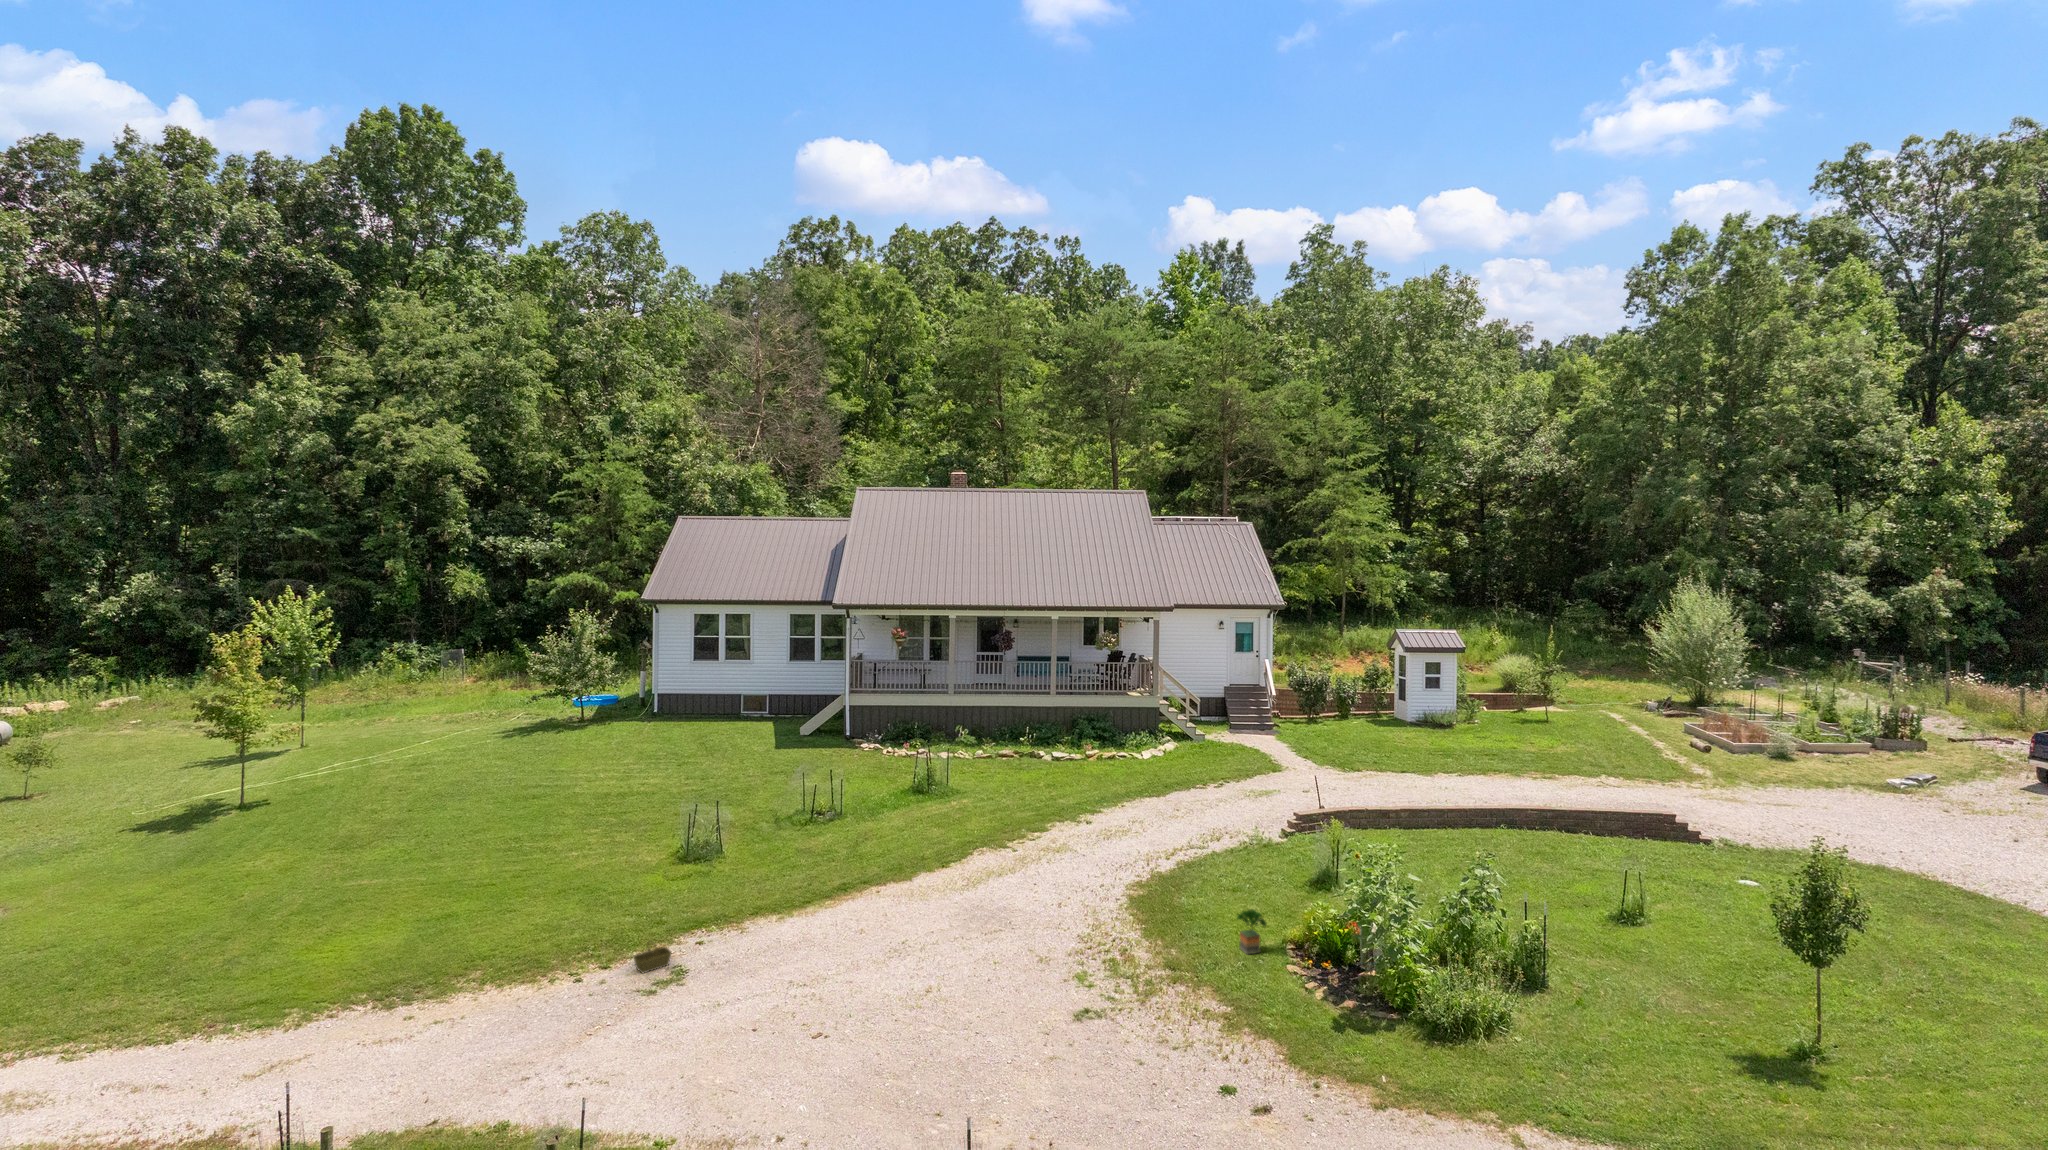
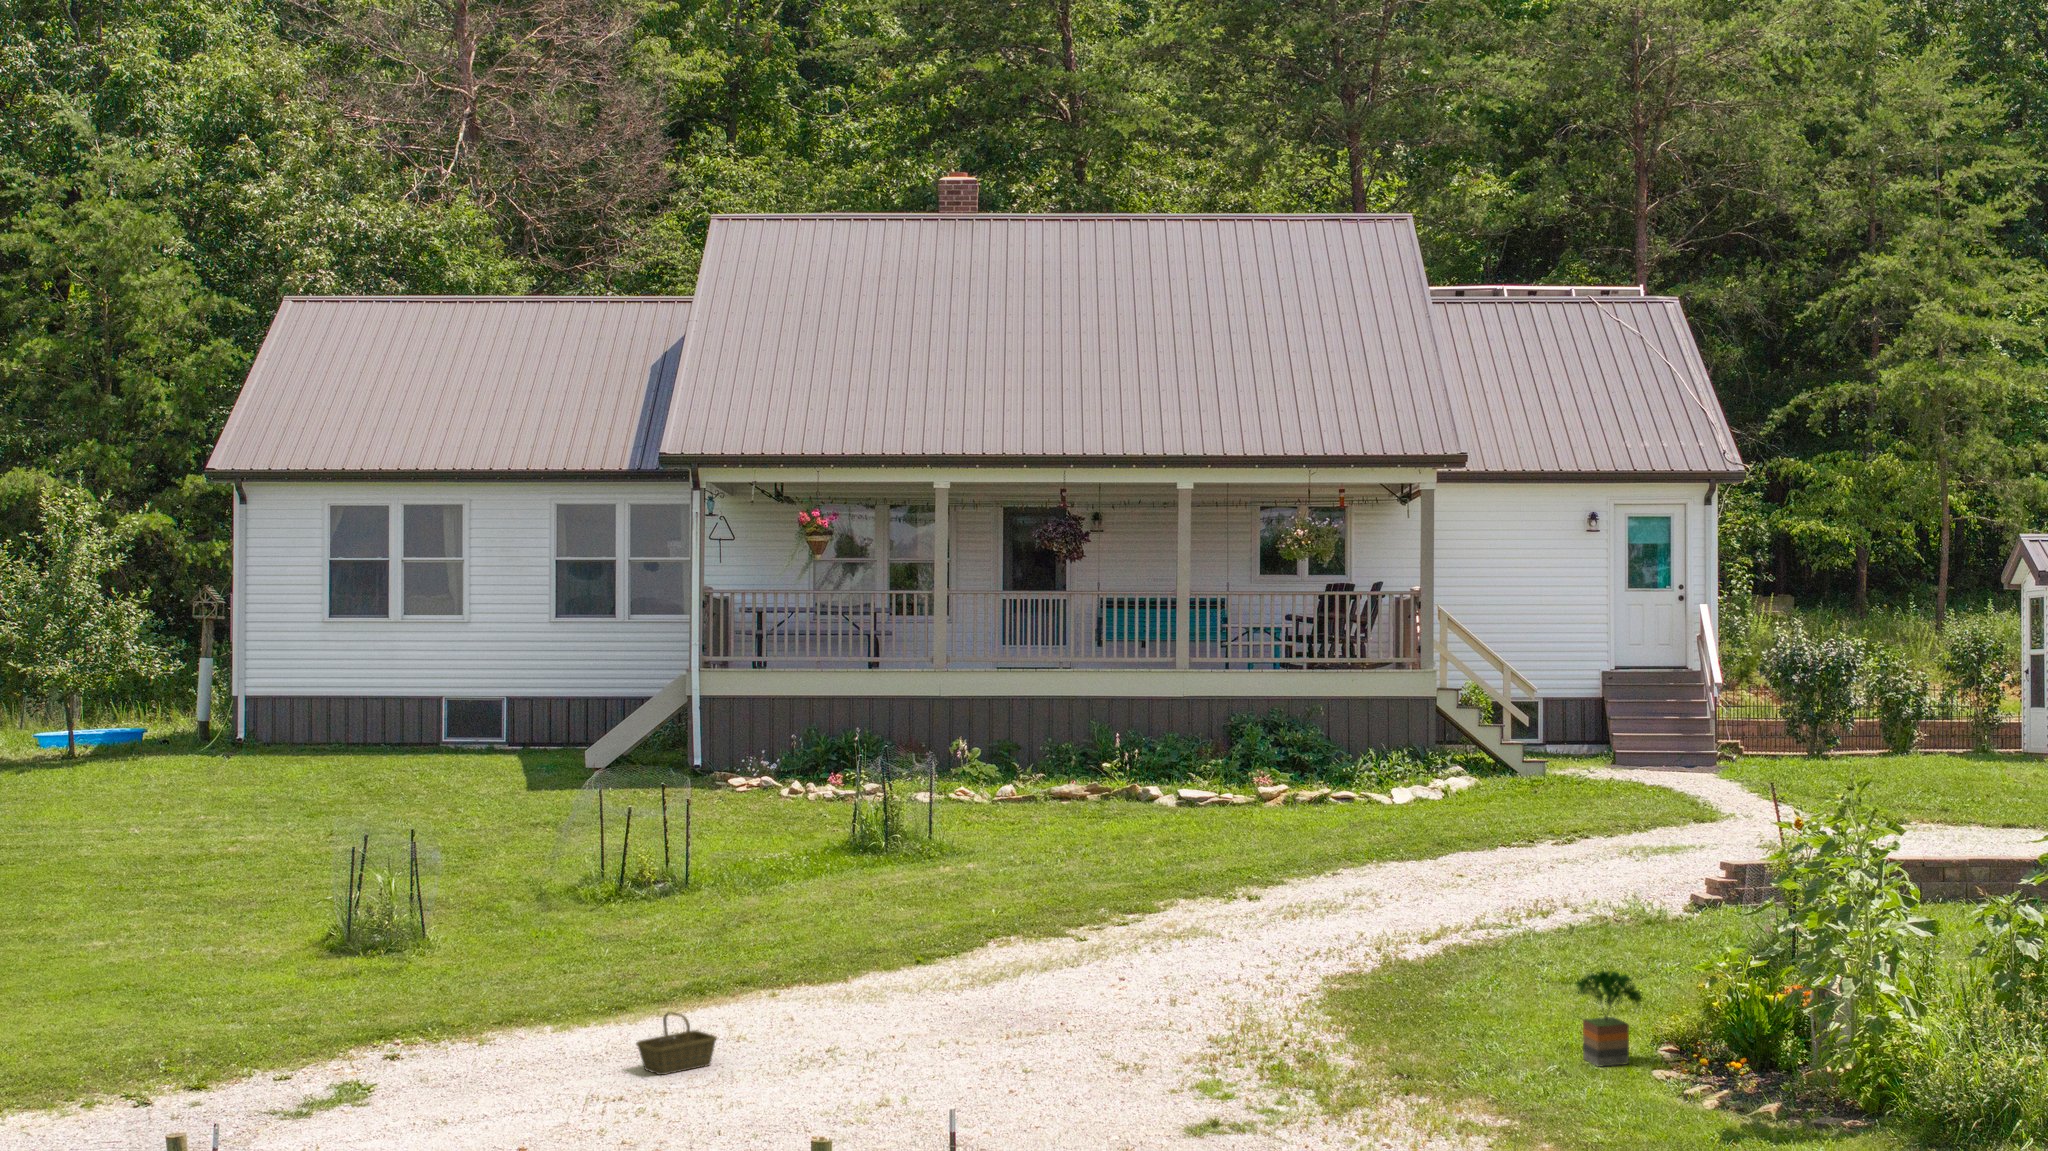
basket: present [633,943,671,973] -> present [636,1012,717,1075]

